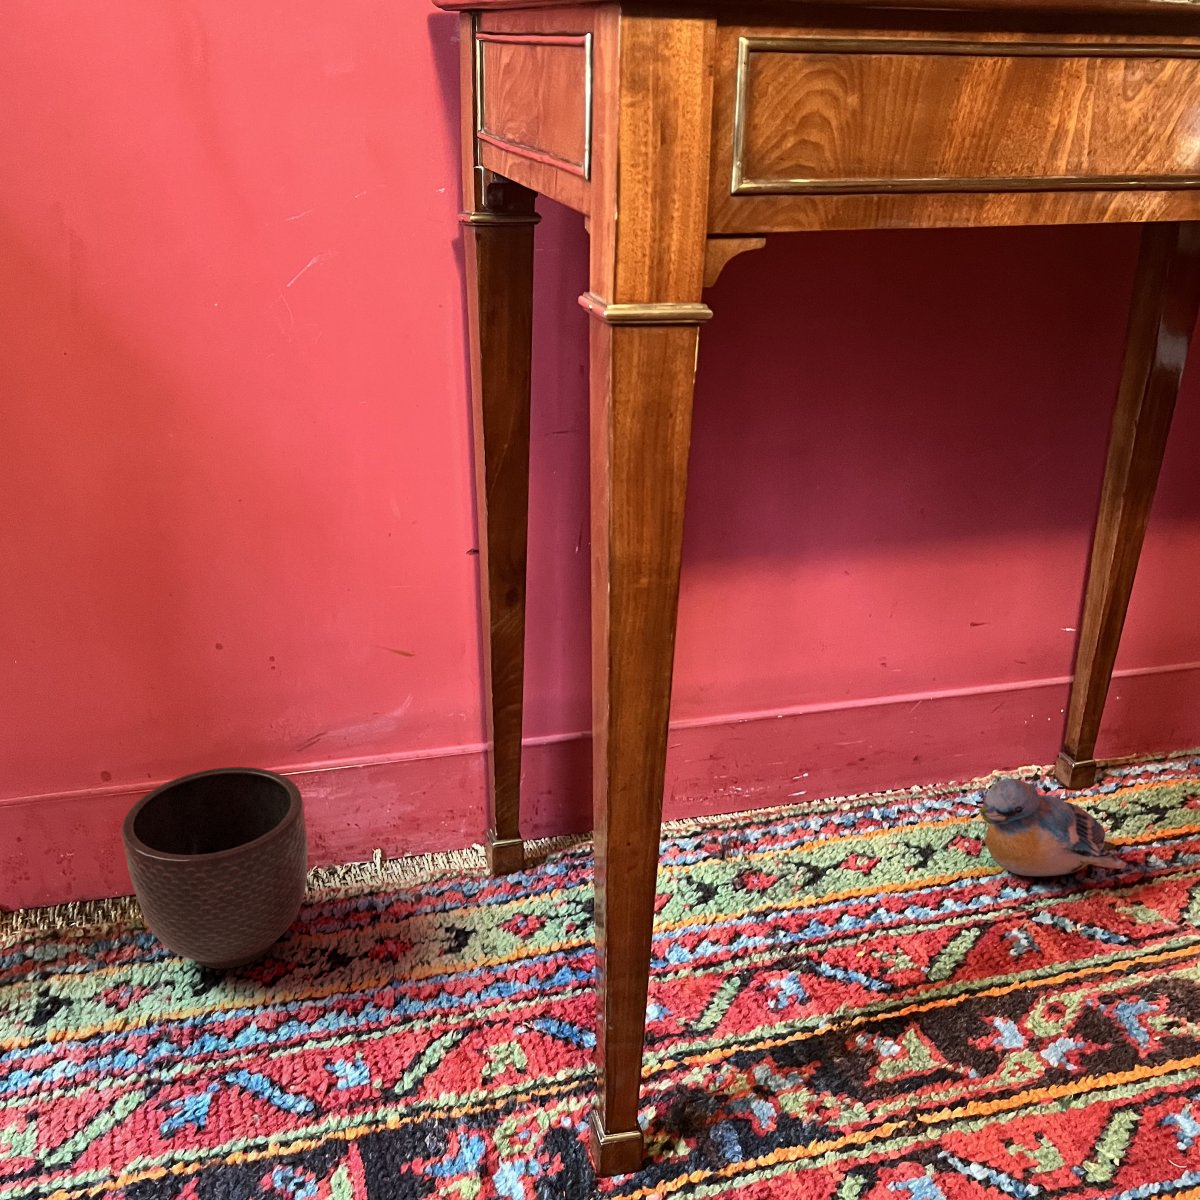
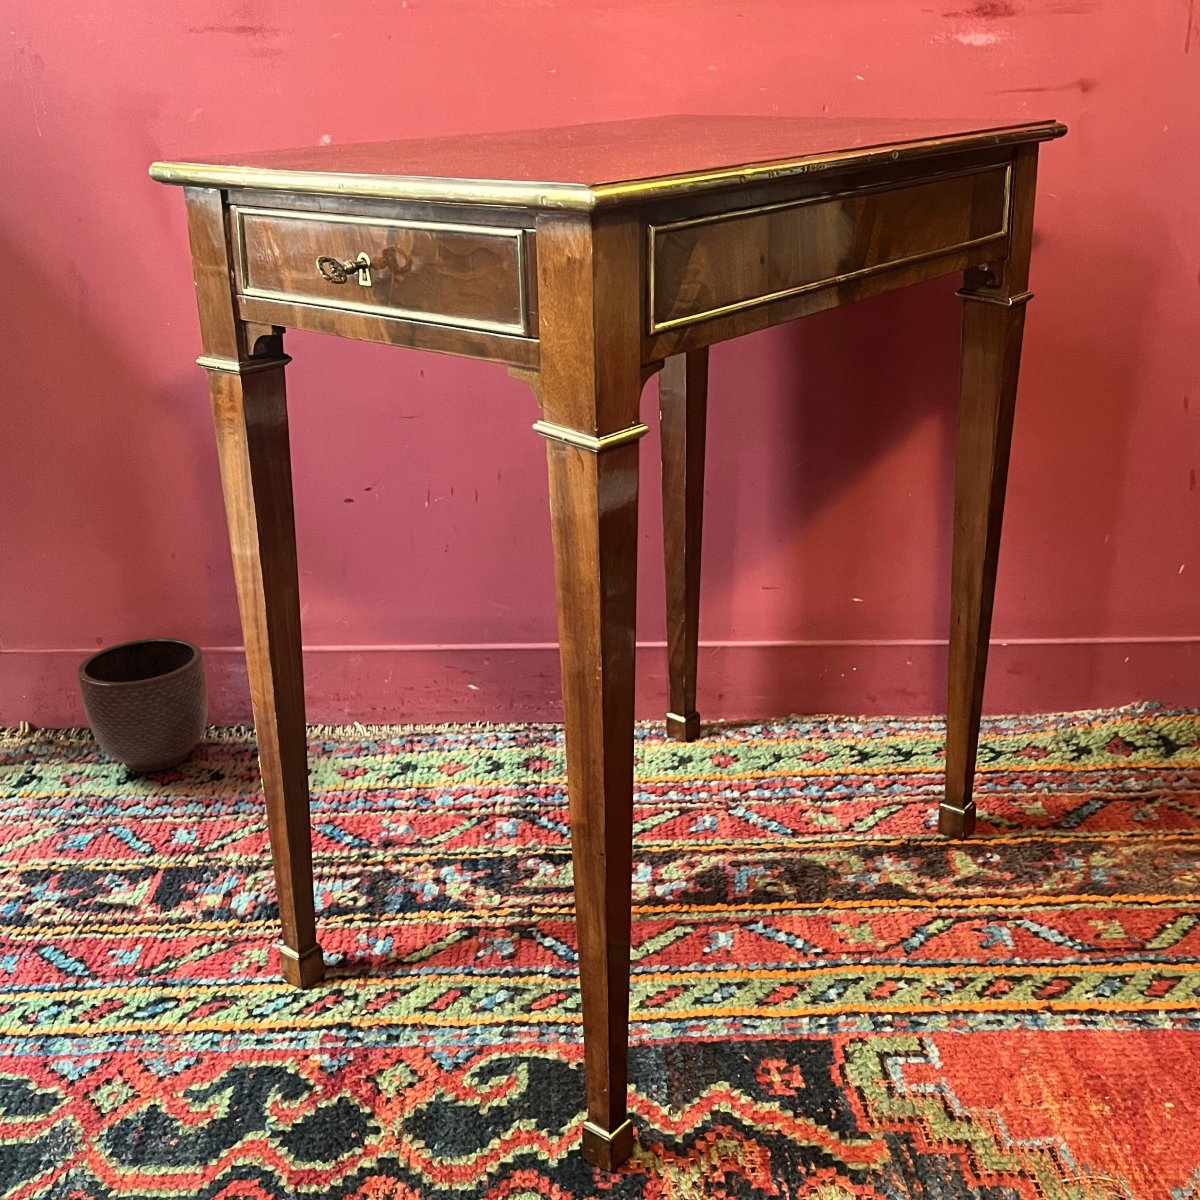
plush toy: present [979,779,1126,876] -> none [705,702,829,785]

